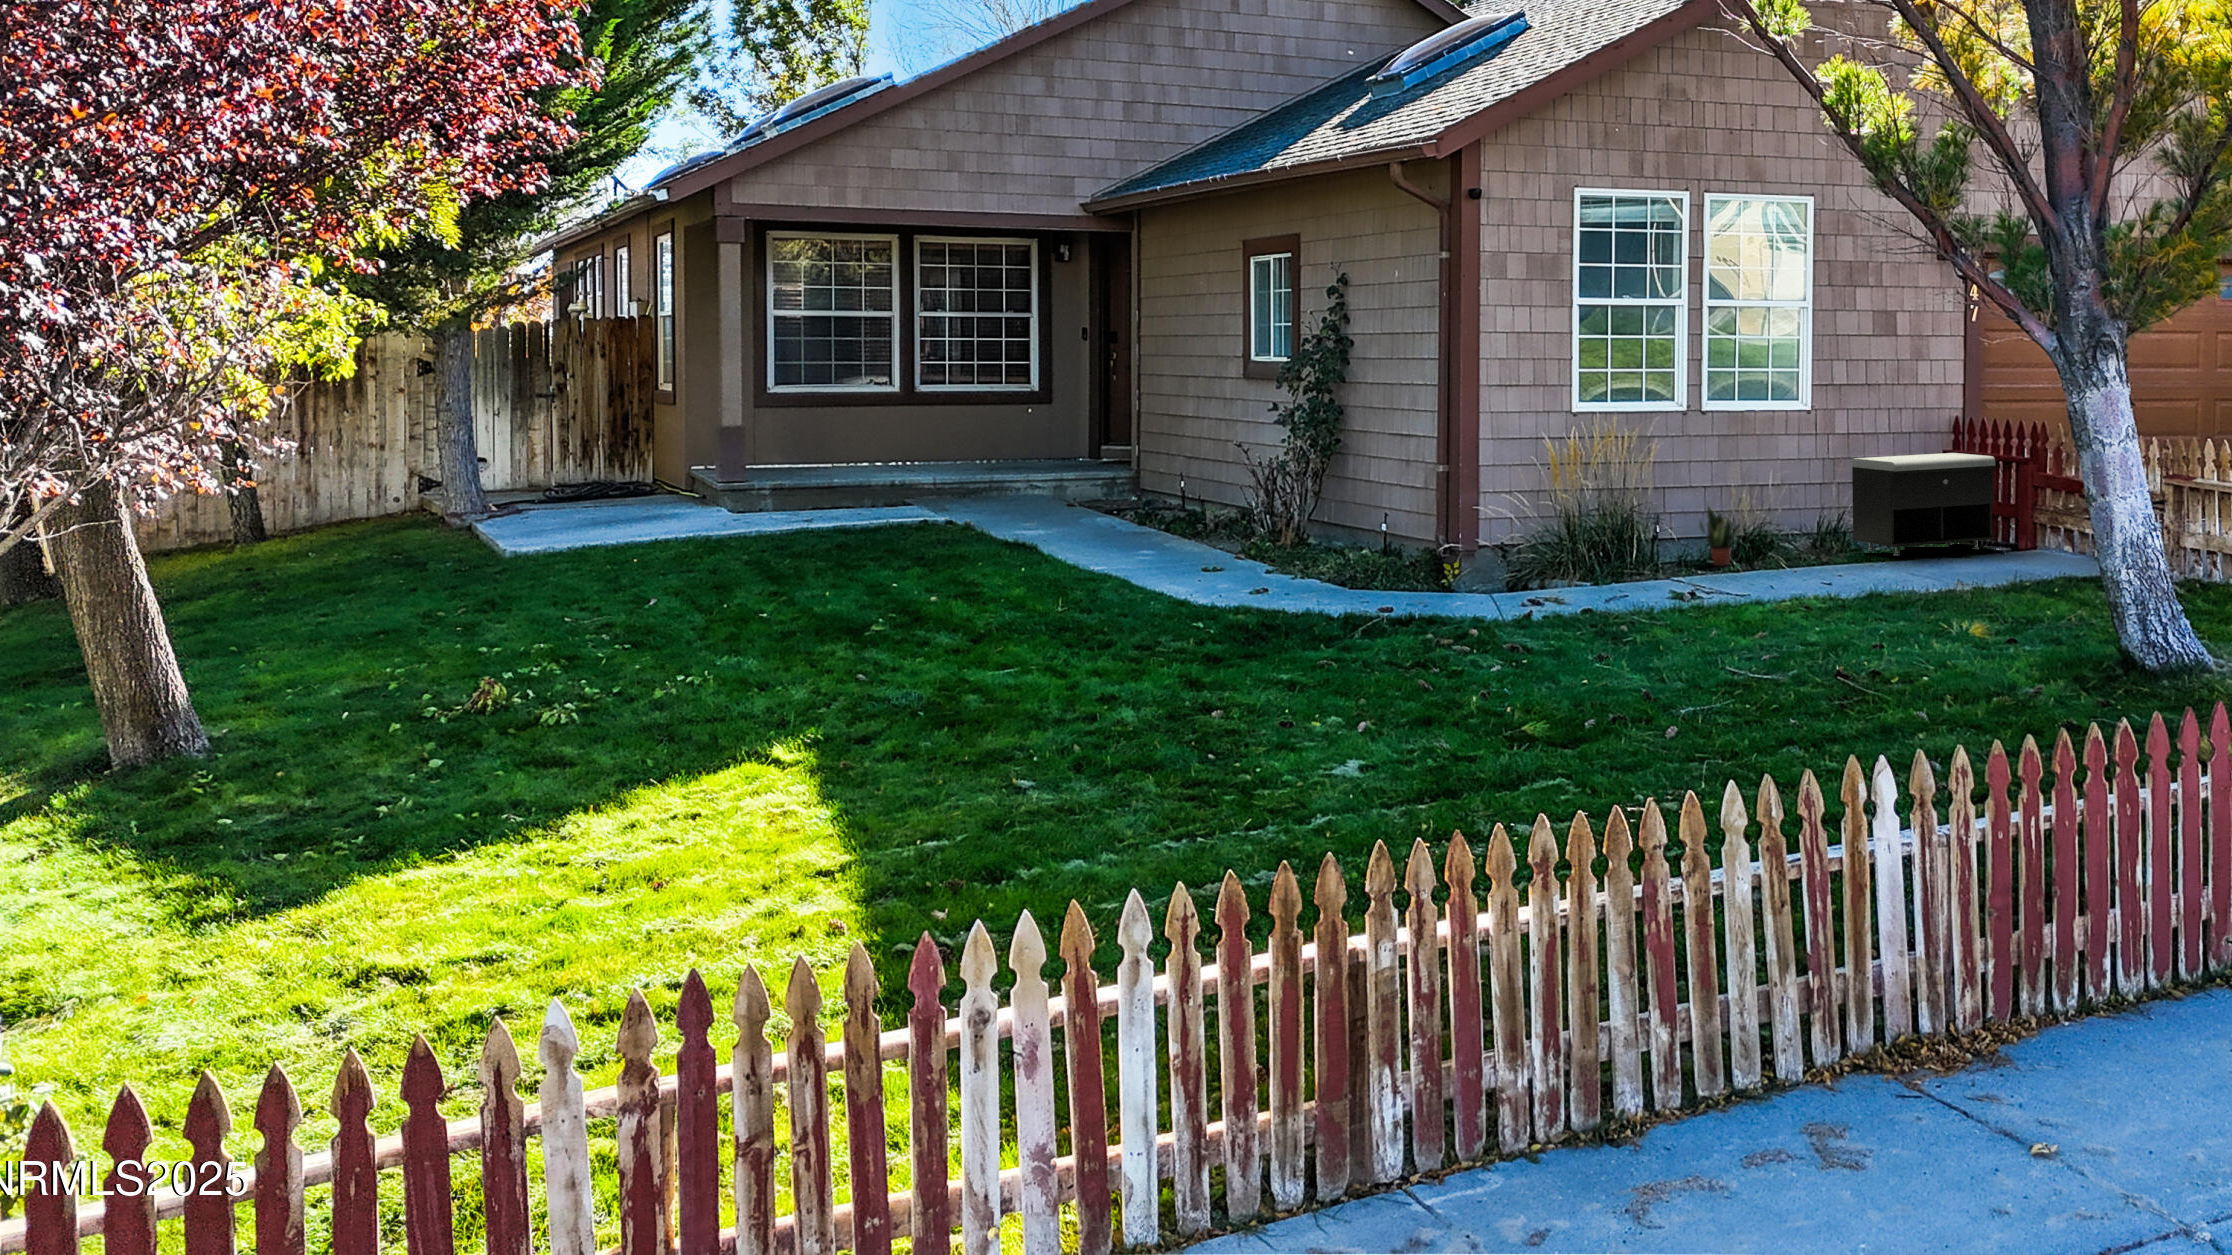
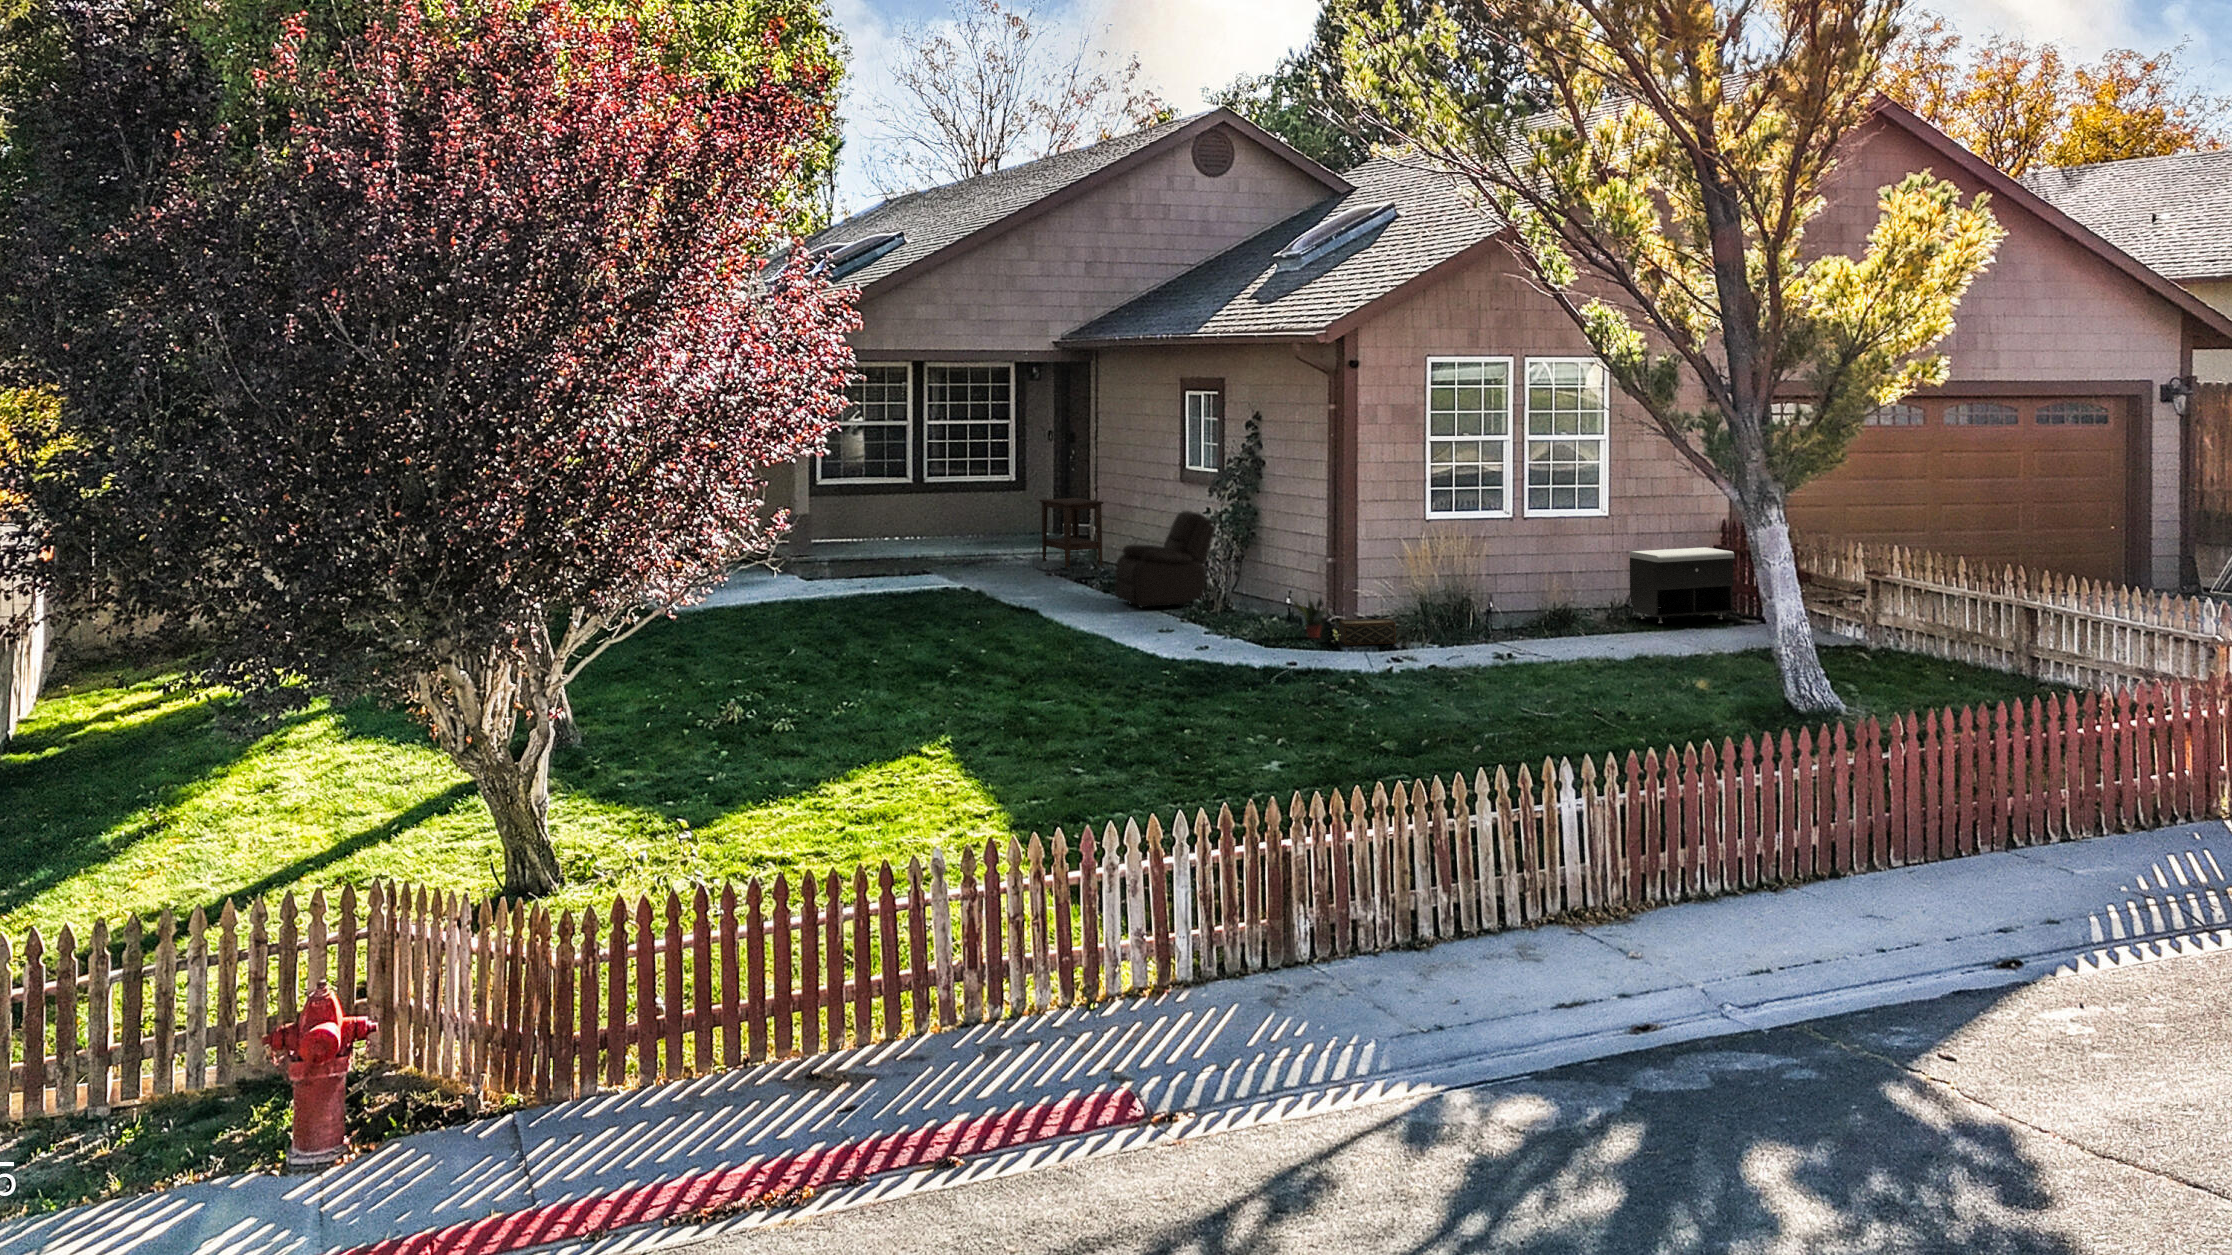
side table: none [1053,409,1137,500] -> present [1040,498,1103,568]
chair: none [1145,414,1284,548] -> present [1115,511,1216,608]
potted plant: present [1699,506,1739,566] -> present [1294,598,1327,638]
woven basket: none [1455,553,1536,590] -> present [1339,619,1396,645]

